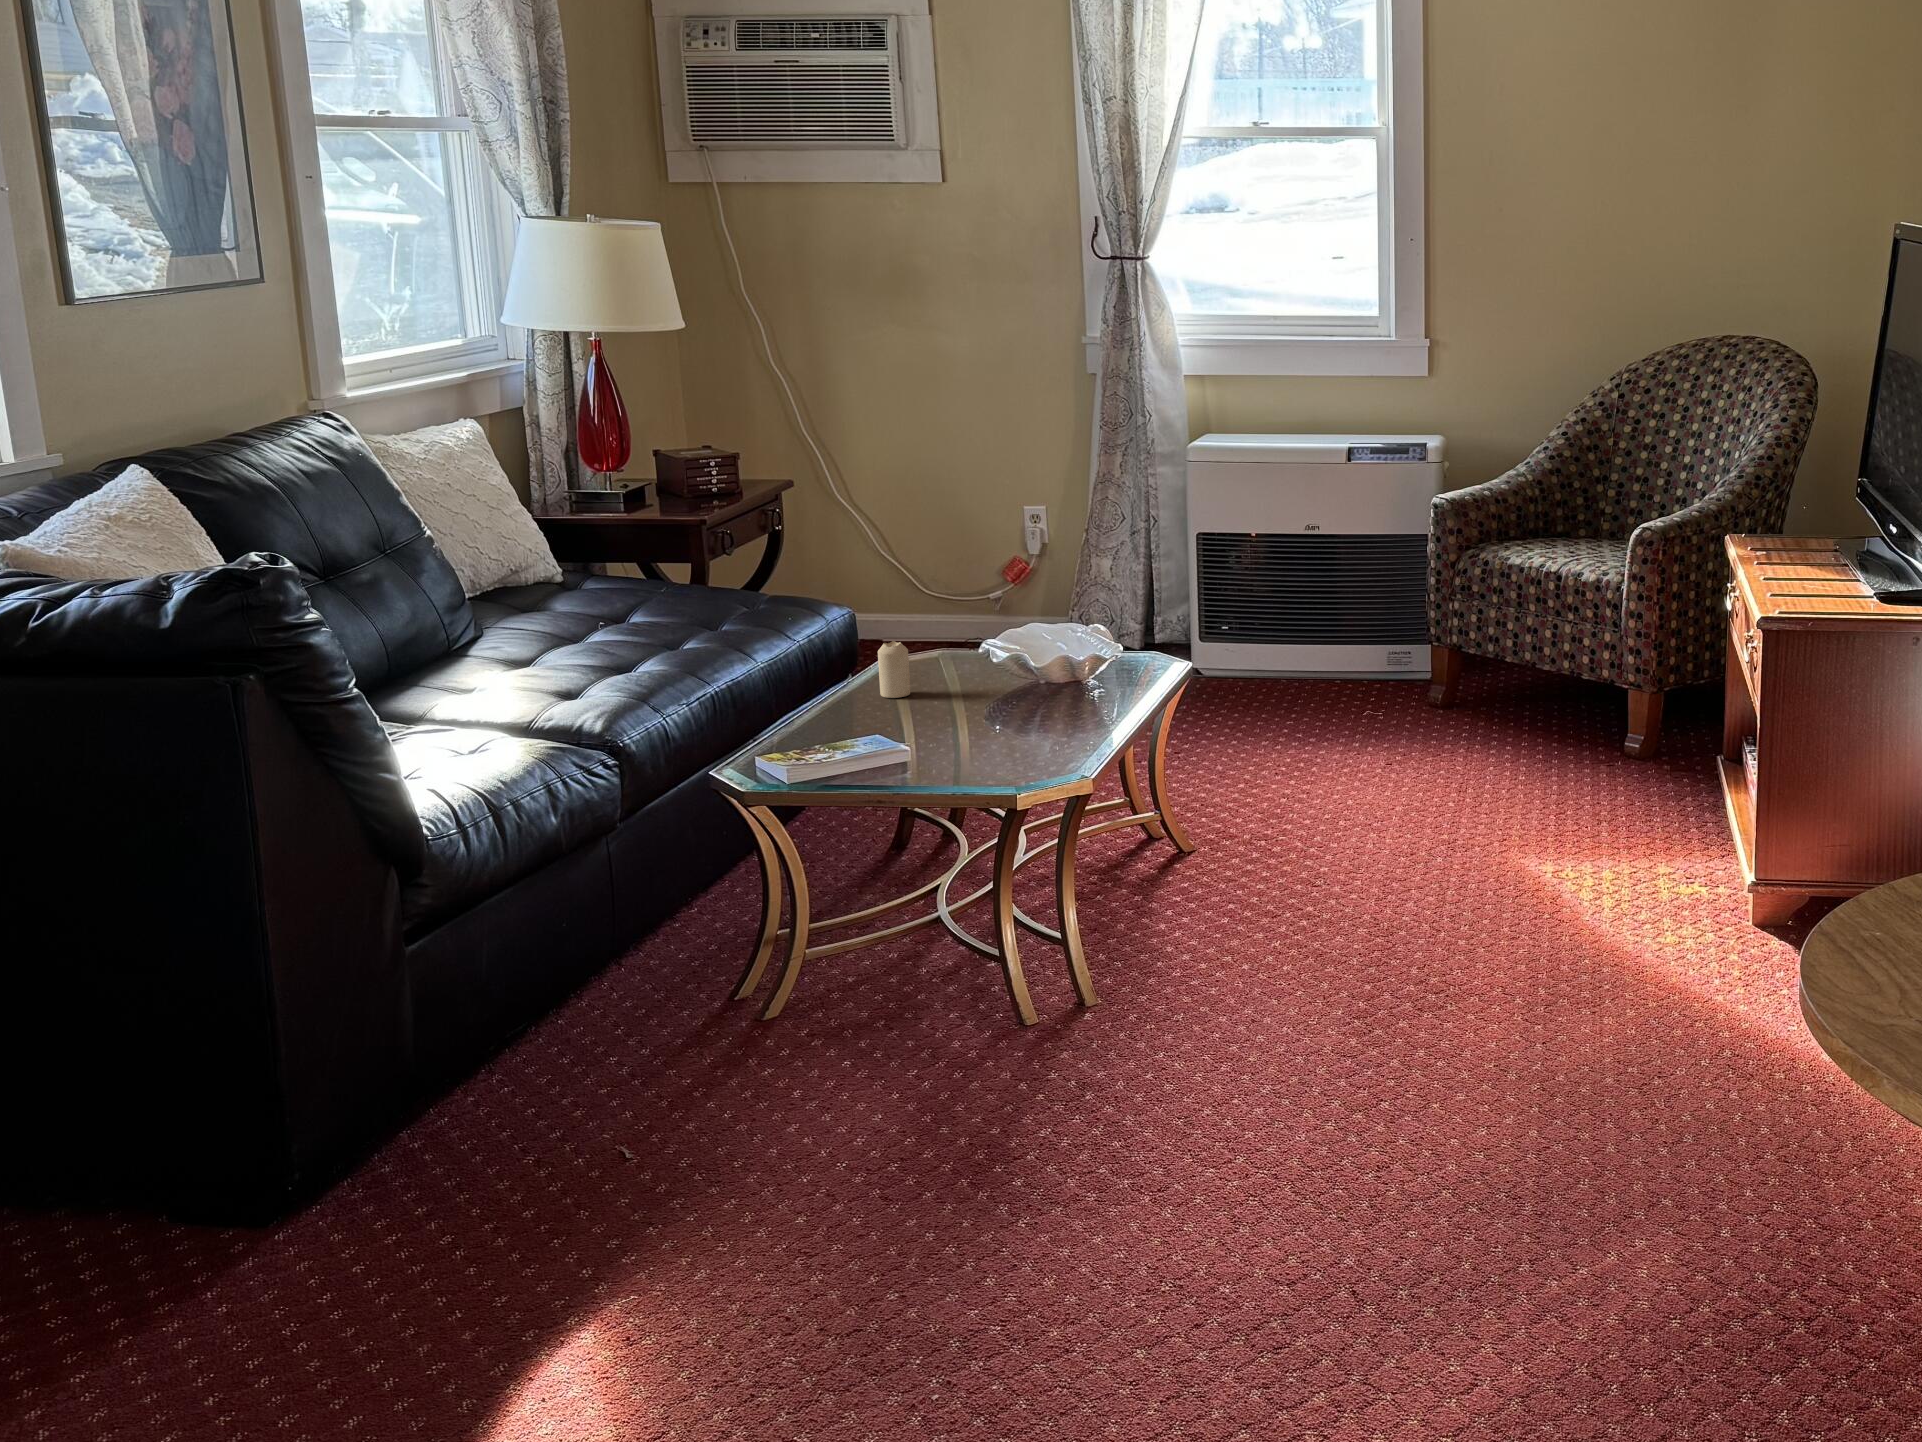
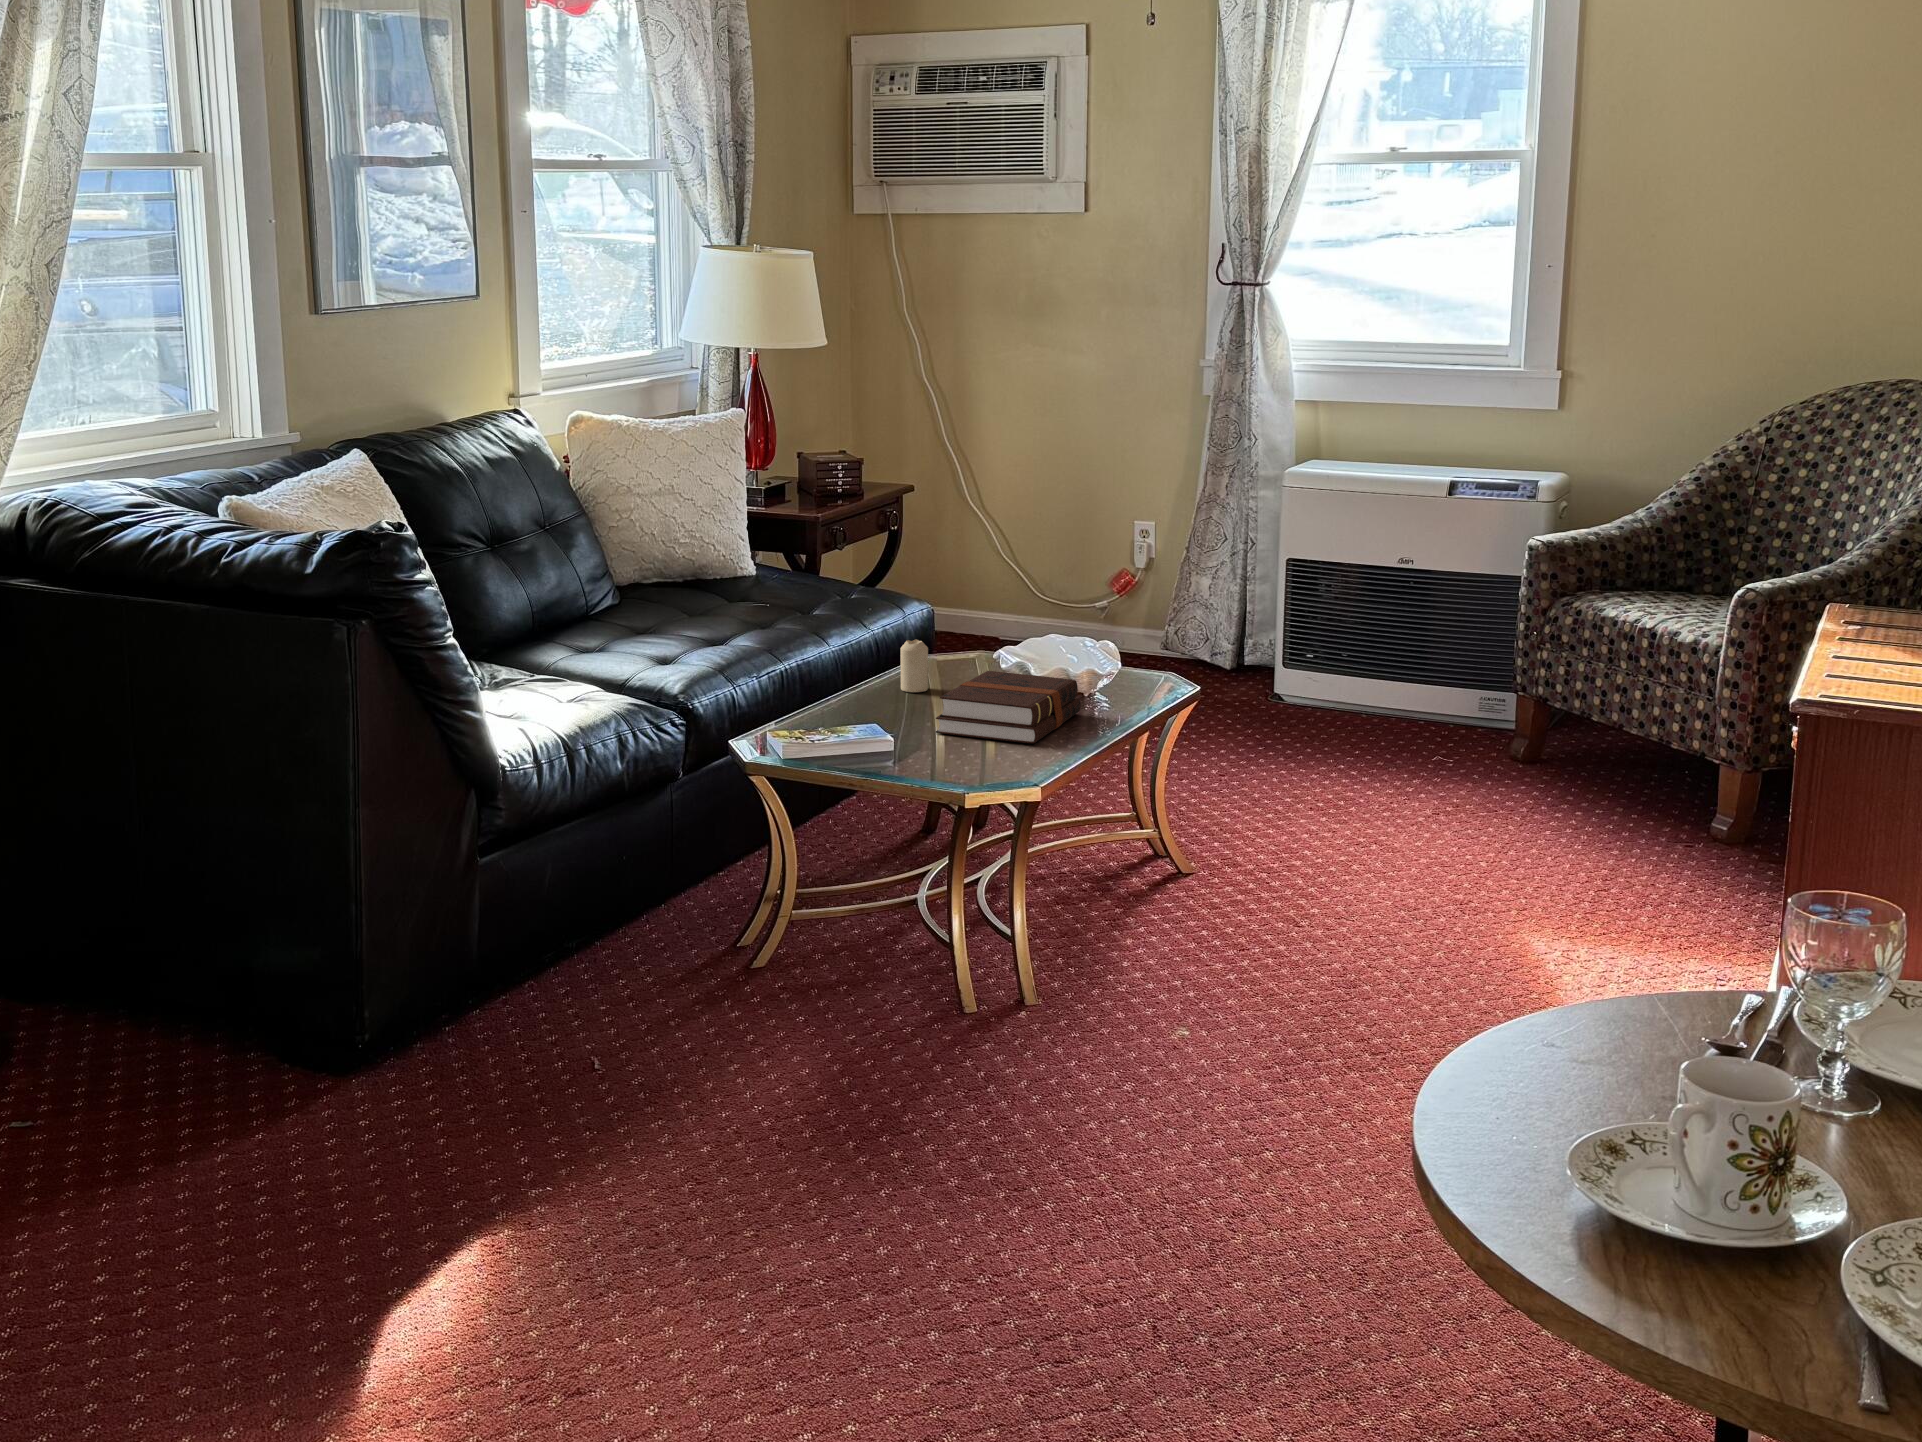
hardback book: none [946,667,1085,737] -> present [936,671,1081,743]

